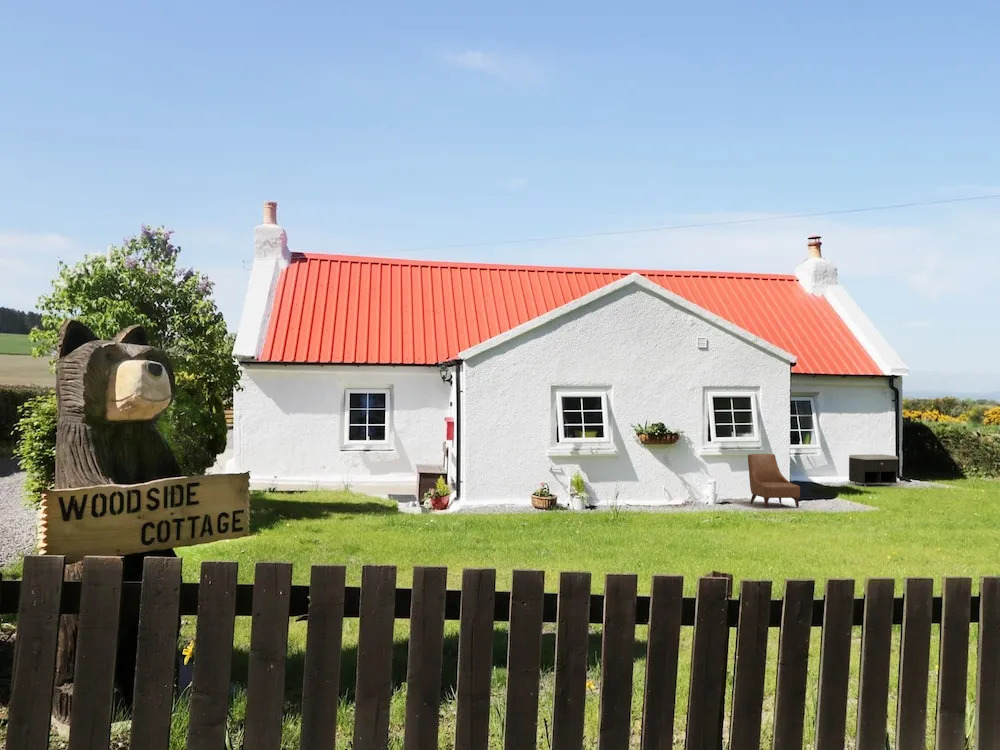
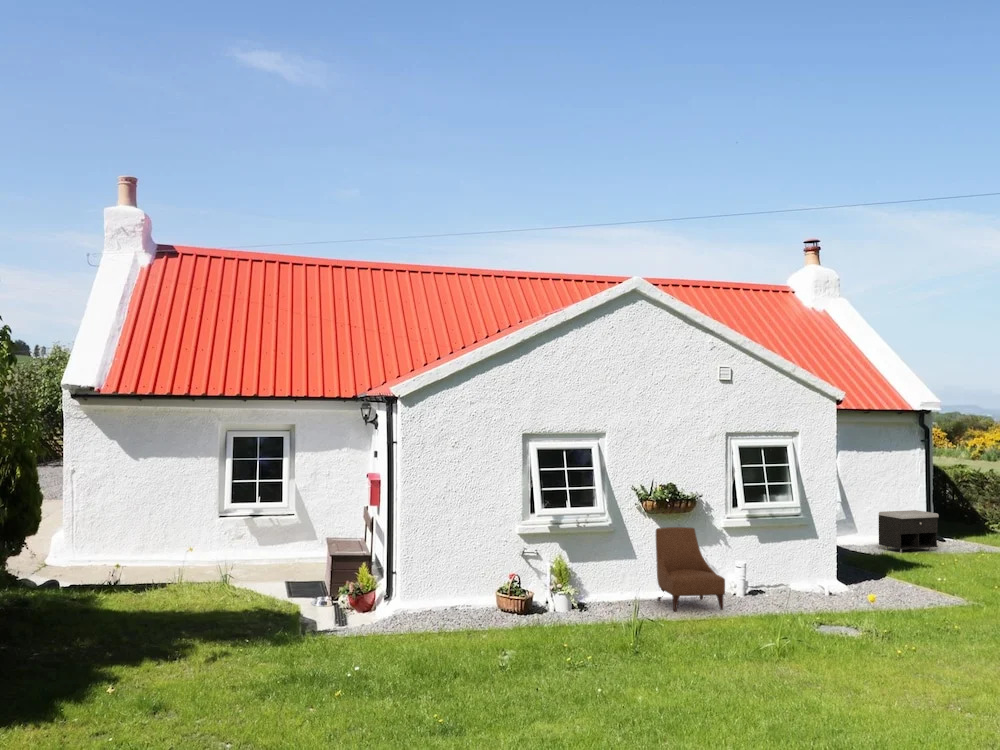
chair: present [748,454,800,508] -> present [656,527,725,611]

